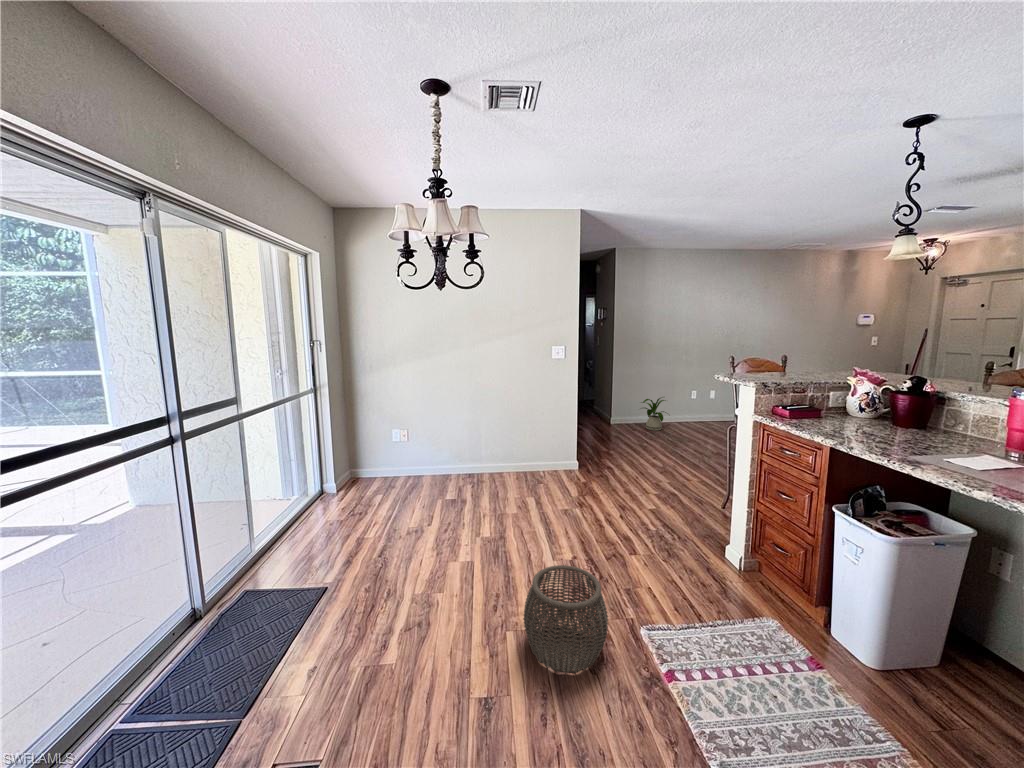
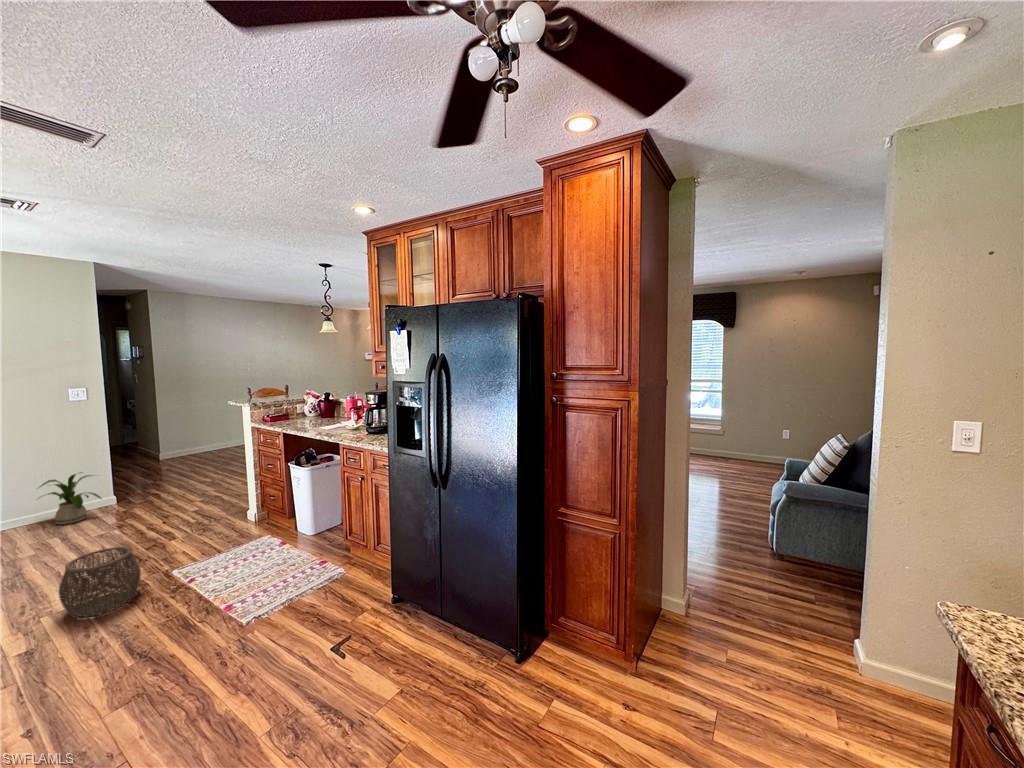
house plant: present [642,398,666,431] -> present [40,472,101,525]

